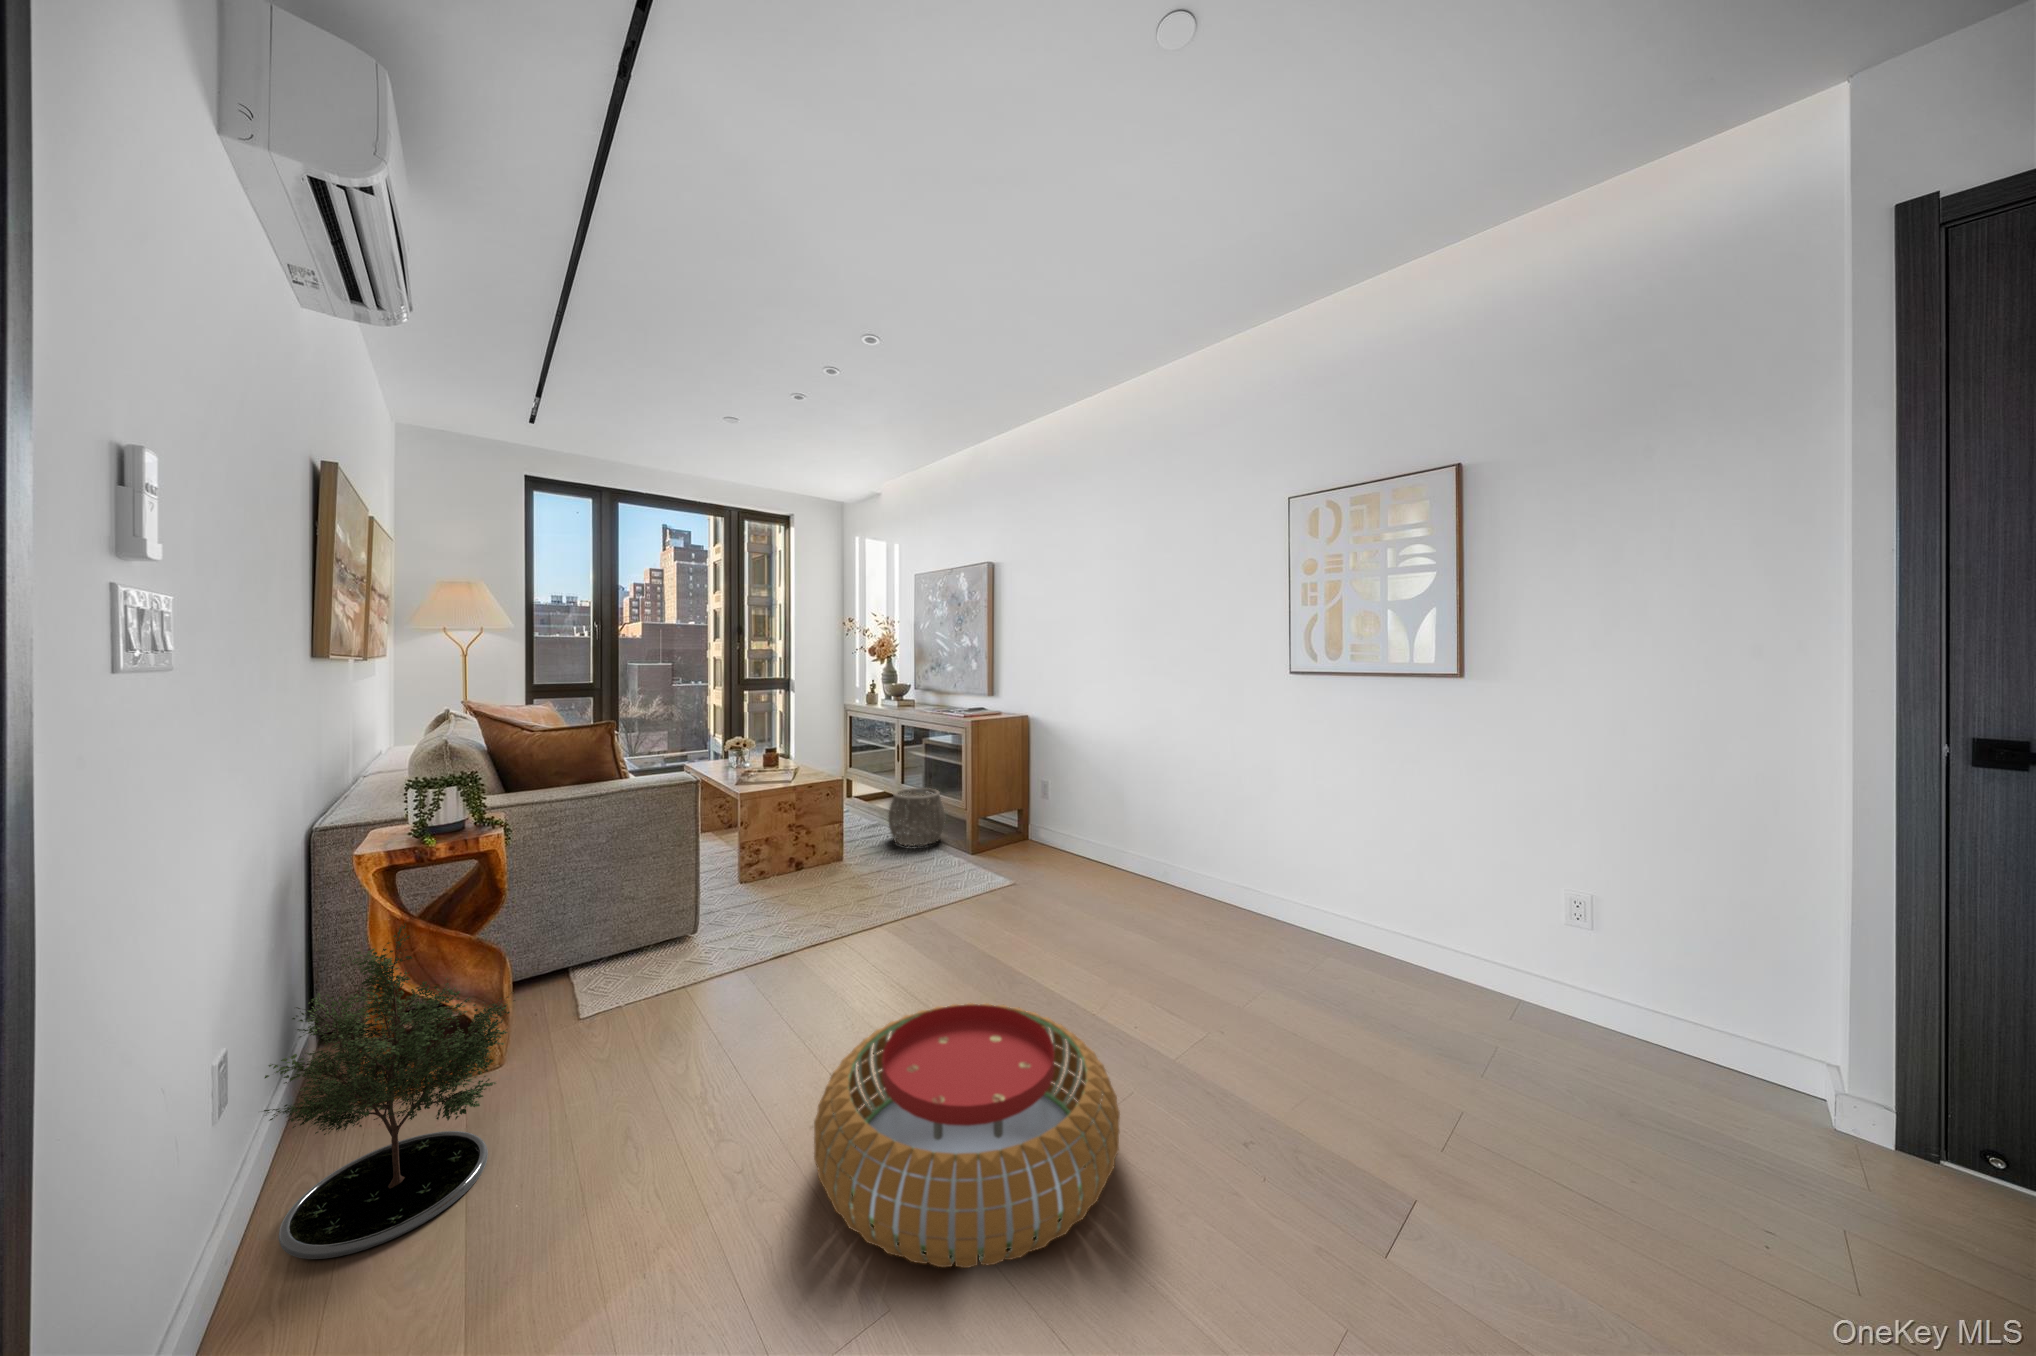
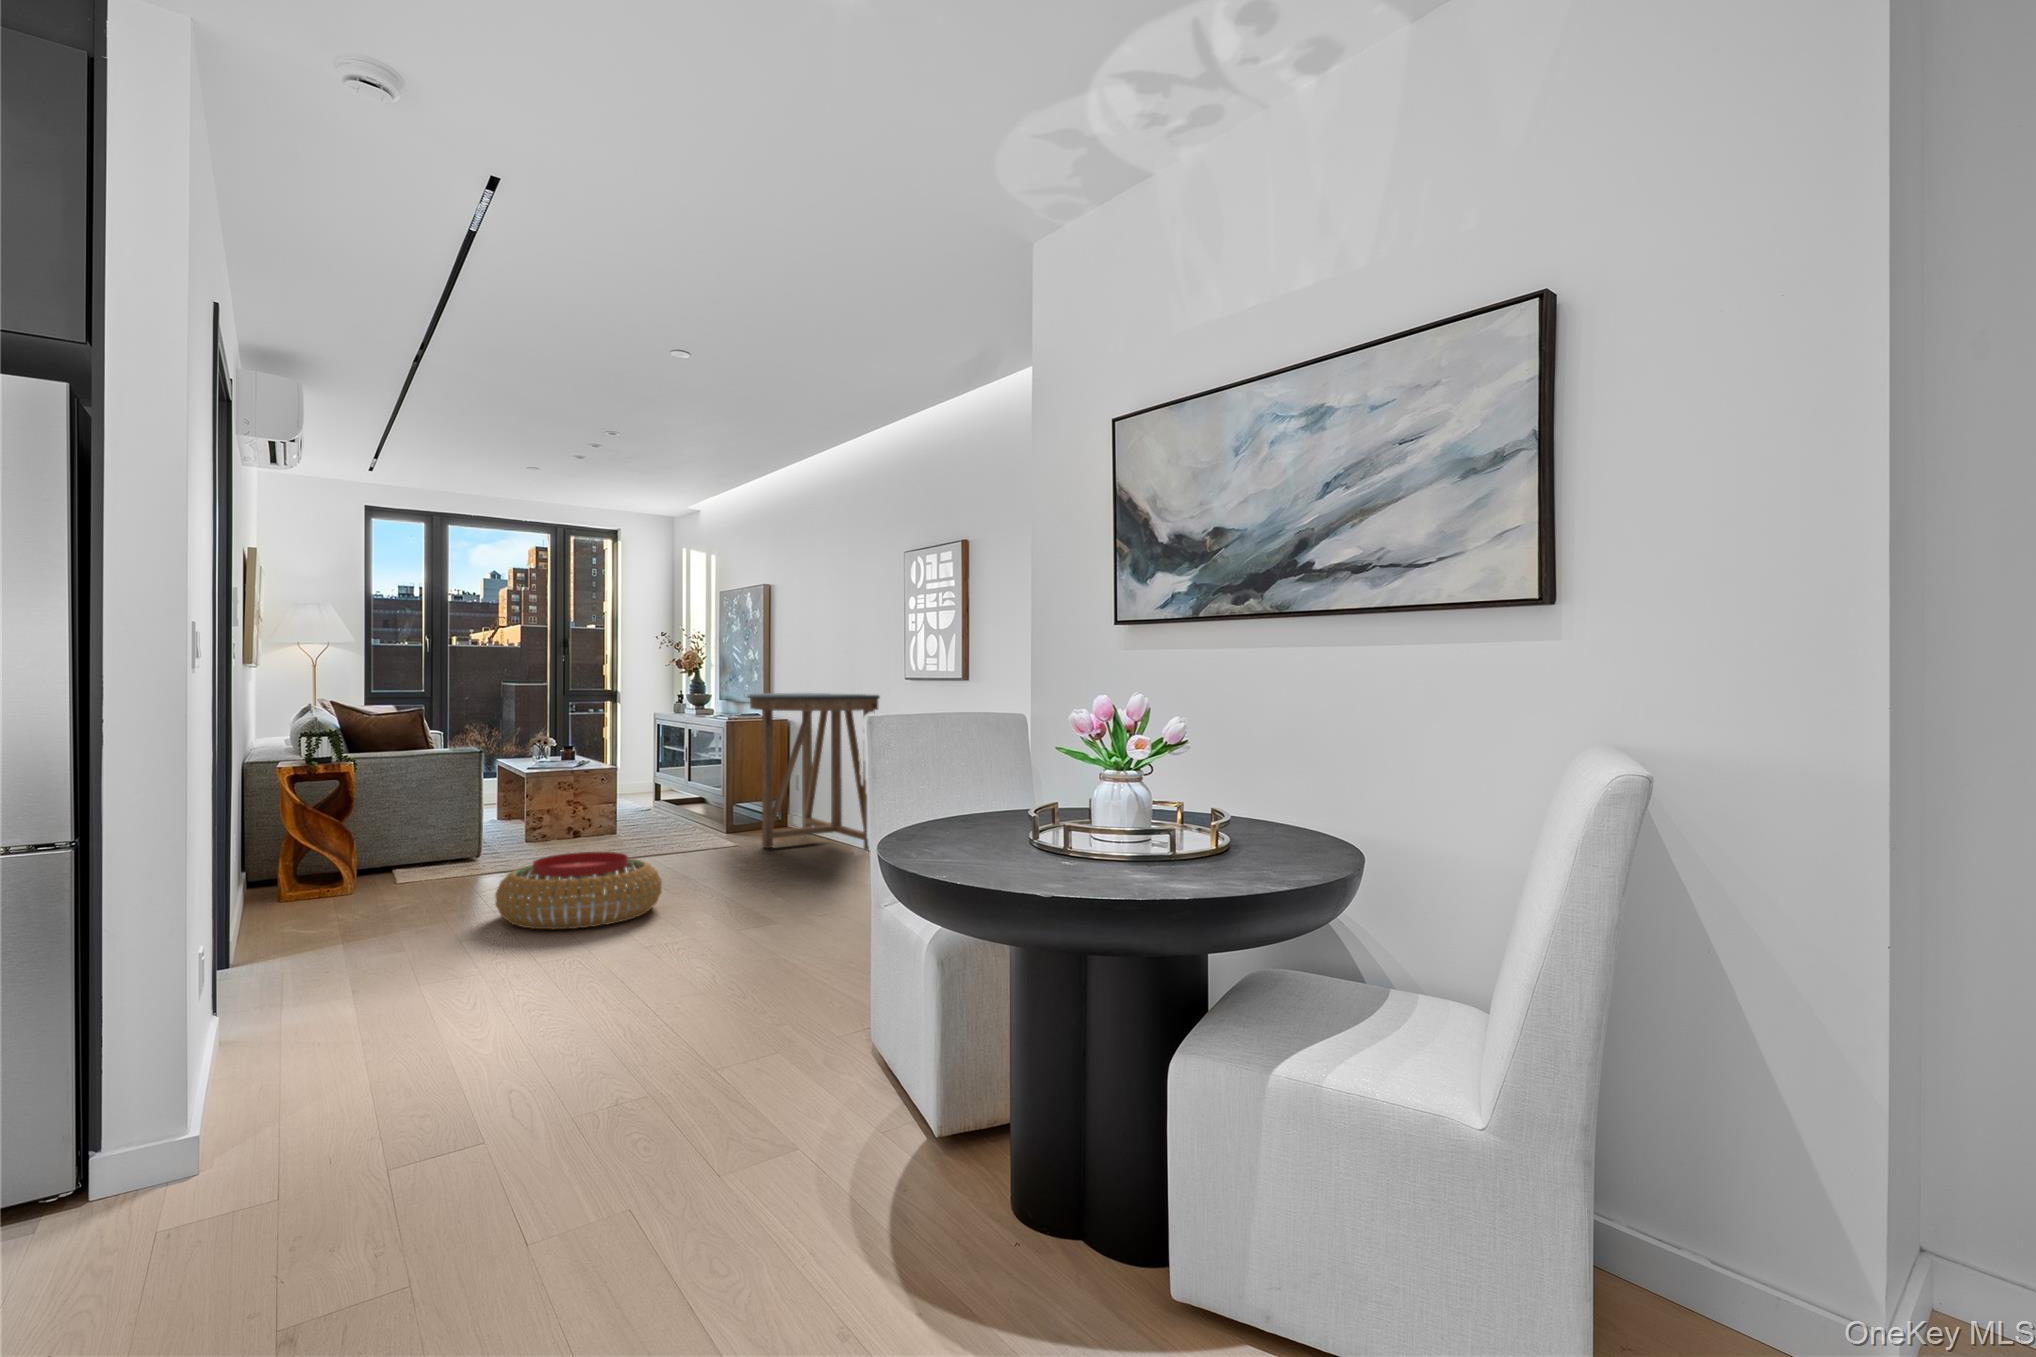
console table: none [1011,690,1214,897] -> present [747,693,880,851]
woven basket: present [888,788,945,846] -> none [665,781,717,828]
potted tree: present [264,924,515,1259] -> none [249,785,360,925]

